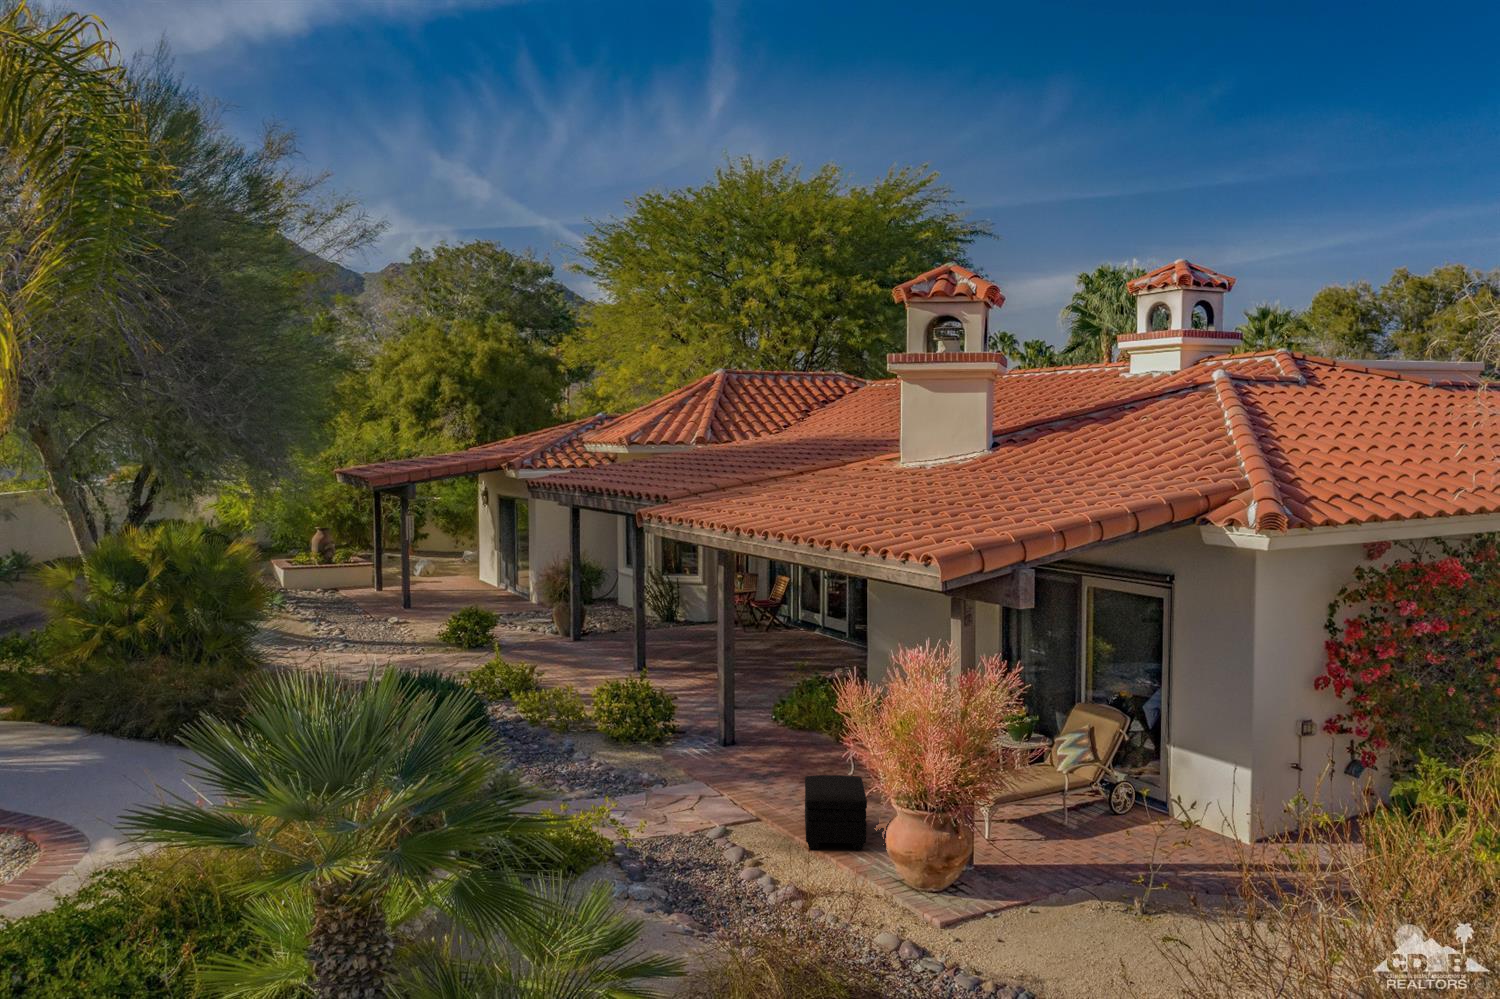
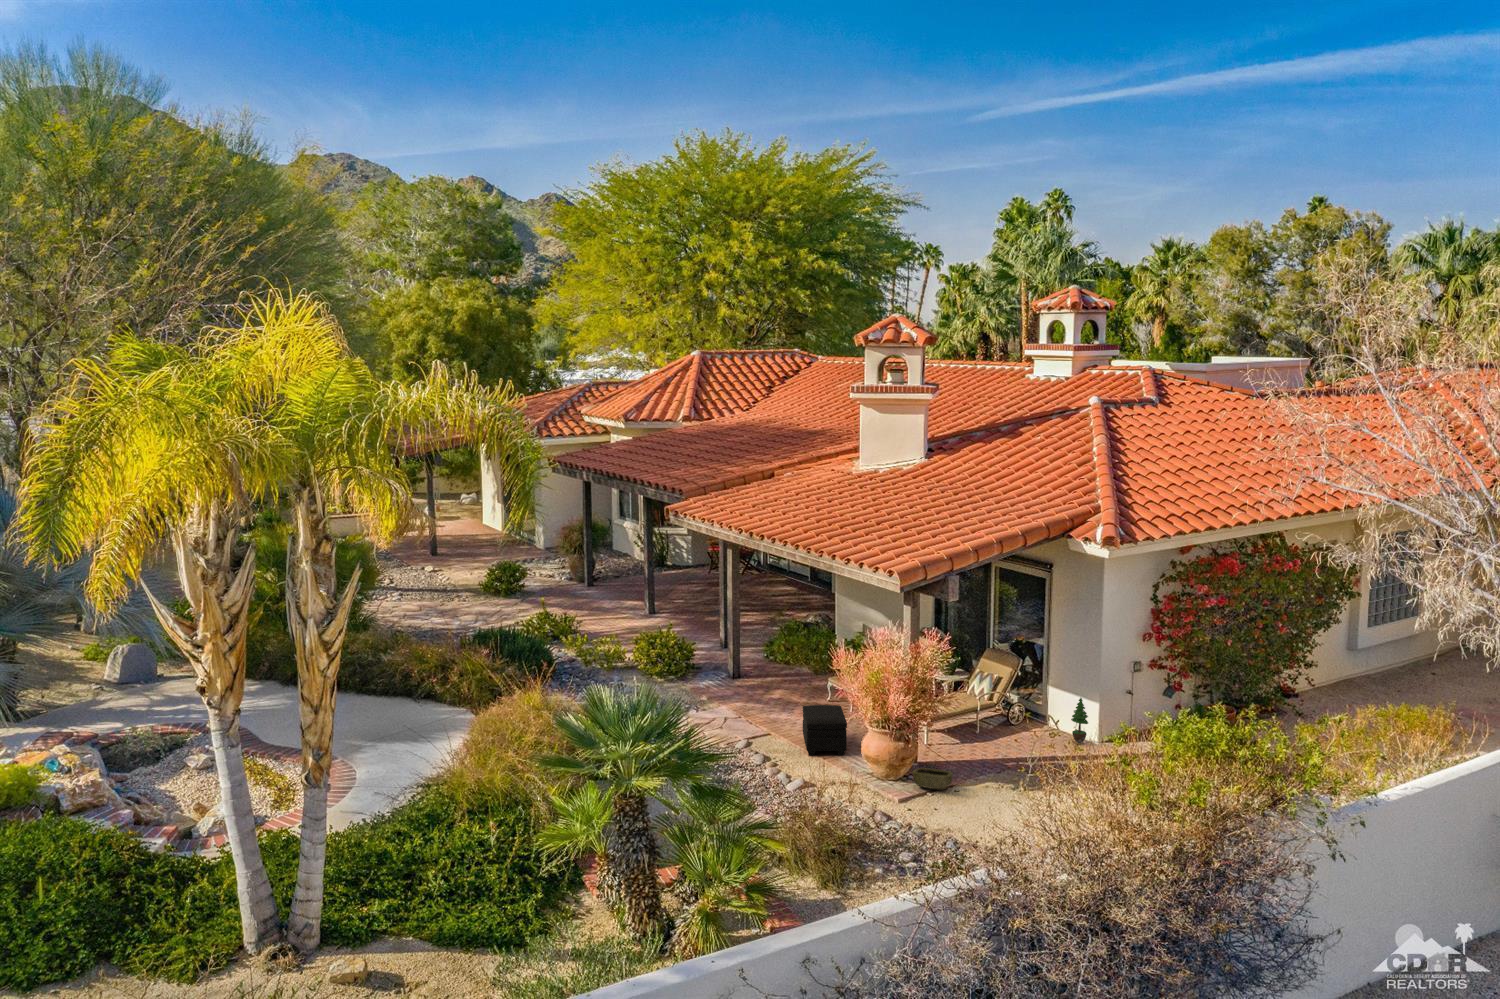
potted tree: none [1209,770,1237,842] -> present [1071,698,1088,743]
woven basket: none [963,872,1029,908] -> present [912,768,953,790]

